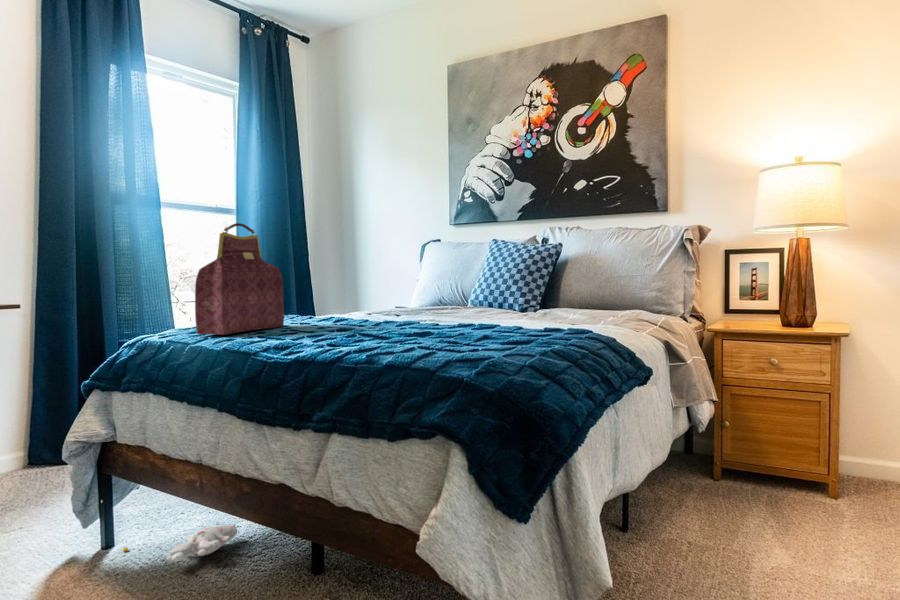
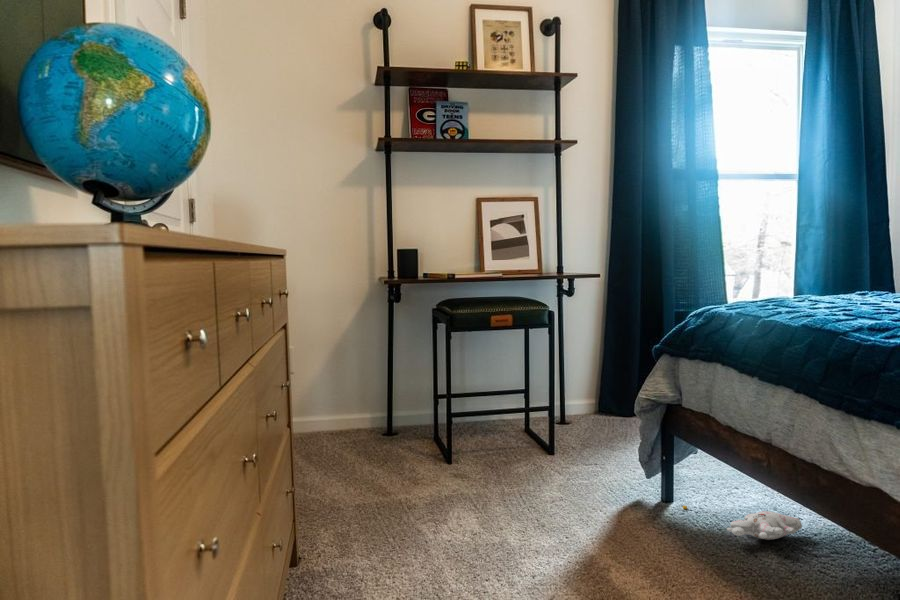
handbag: present [195,223,284,335] -> none [766,186,873,310]

